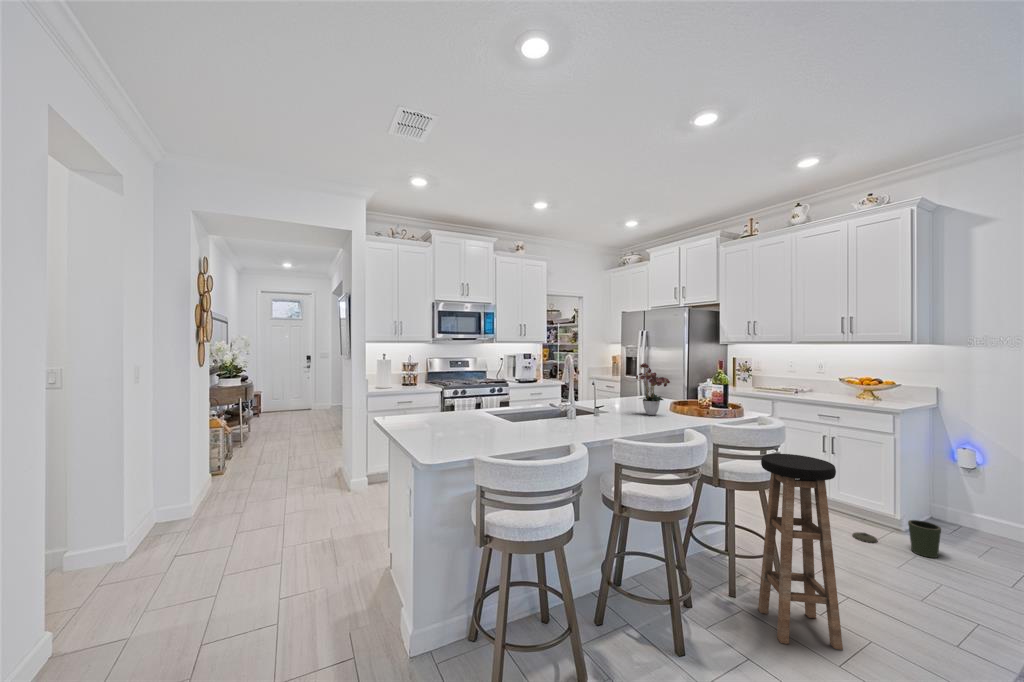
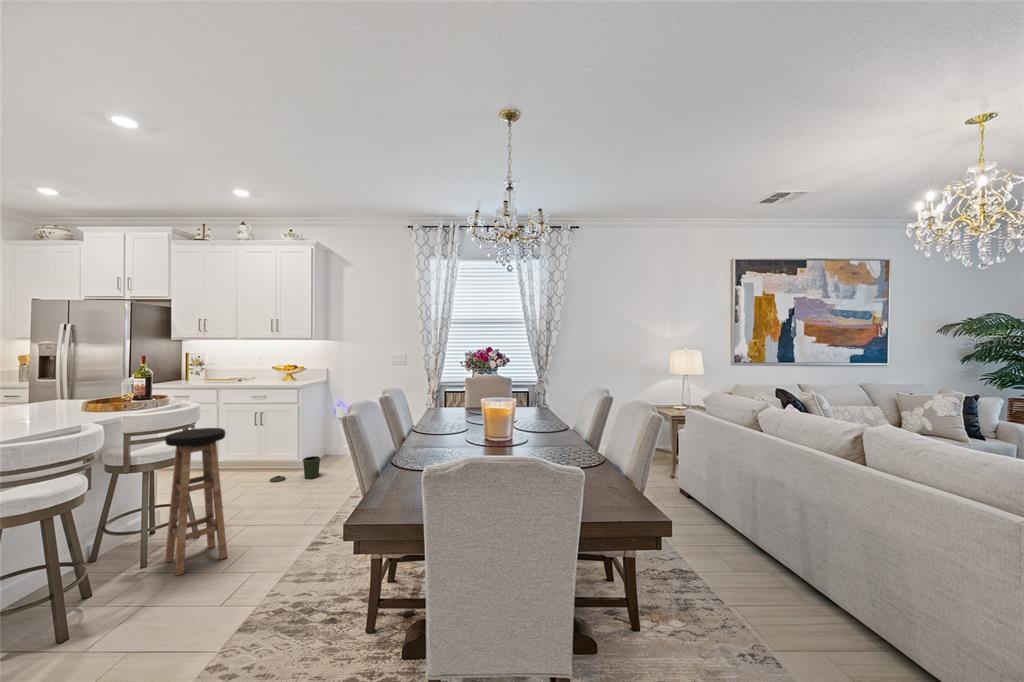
flower arrangement: present [636,363,670,415] -> none [19,361,79,418]

